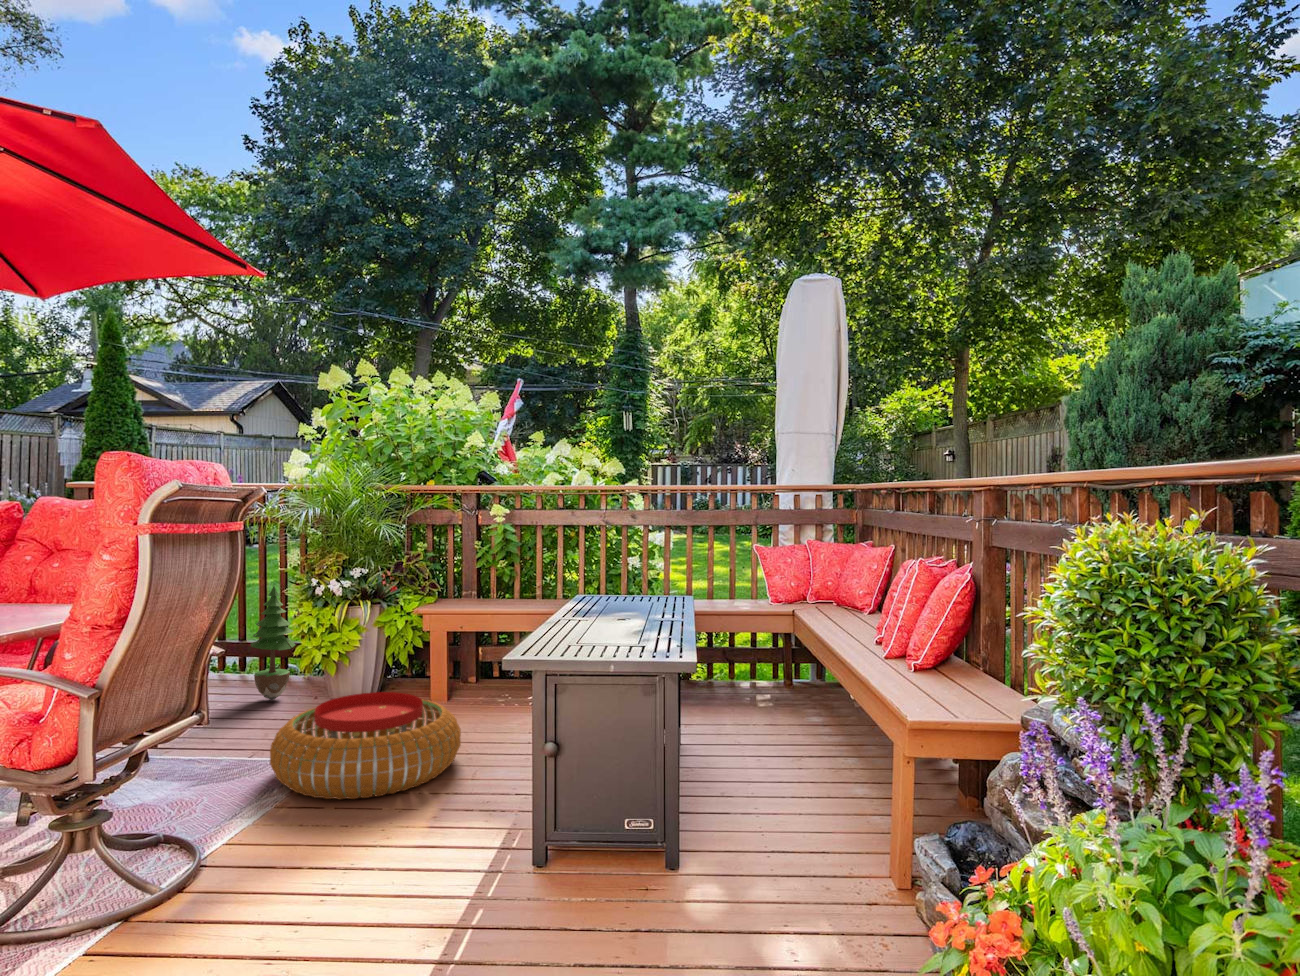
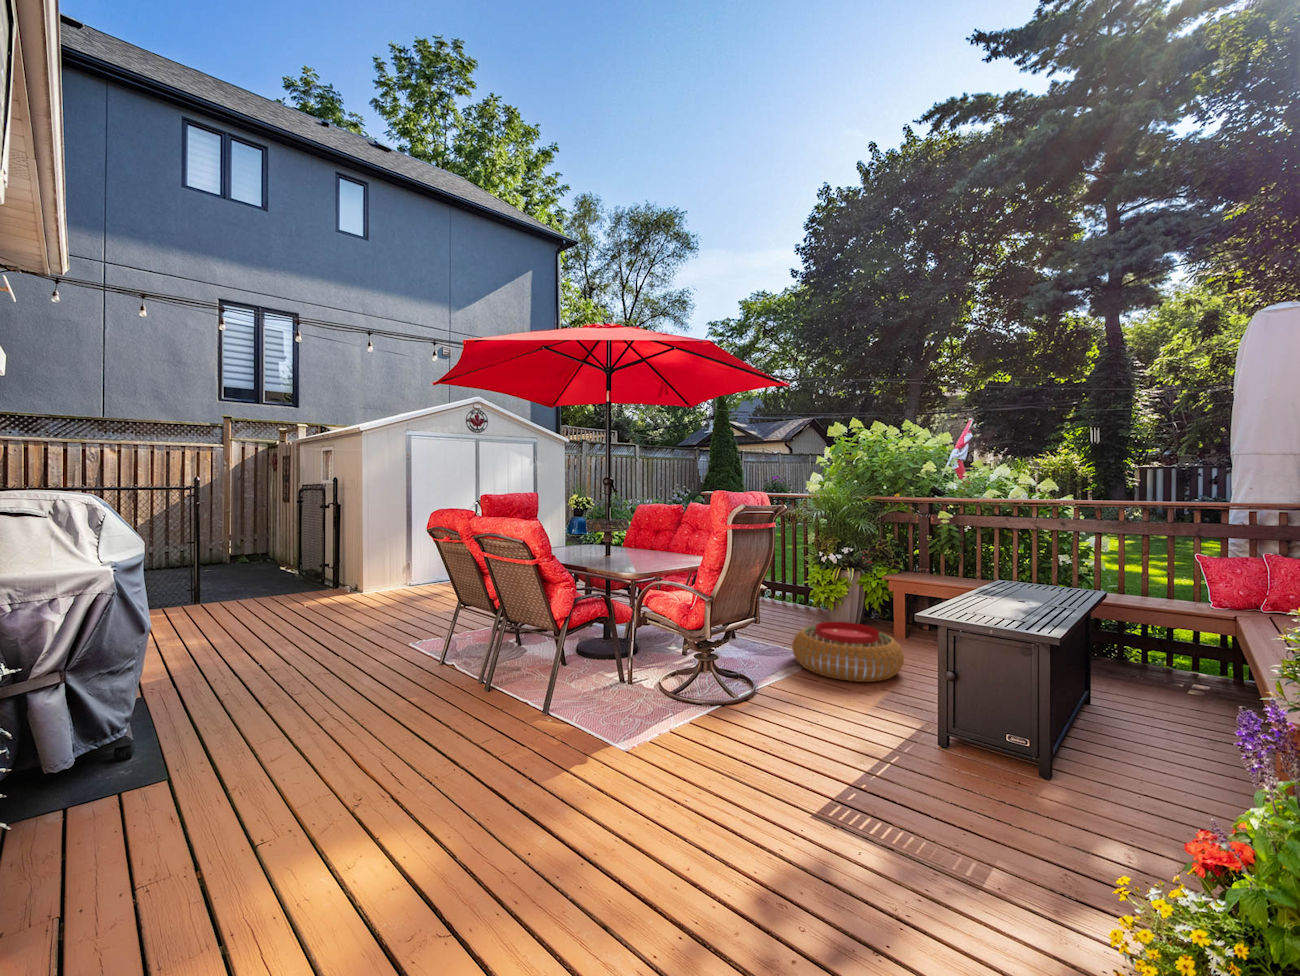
potted tree: present [251,586,296,700] -> none [786,554,810,620]

